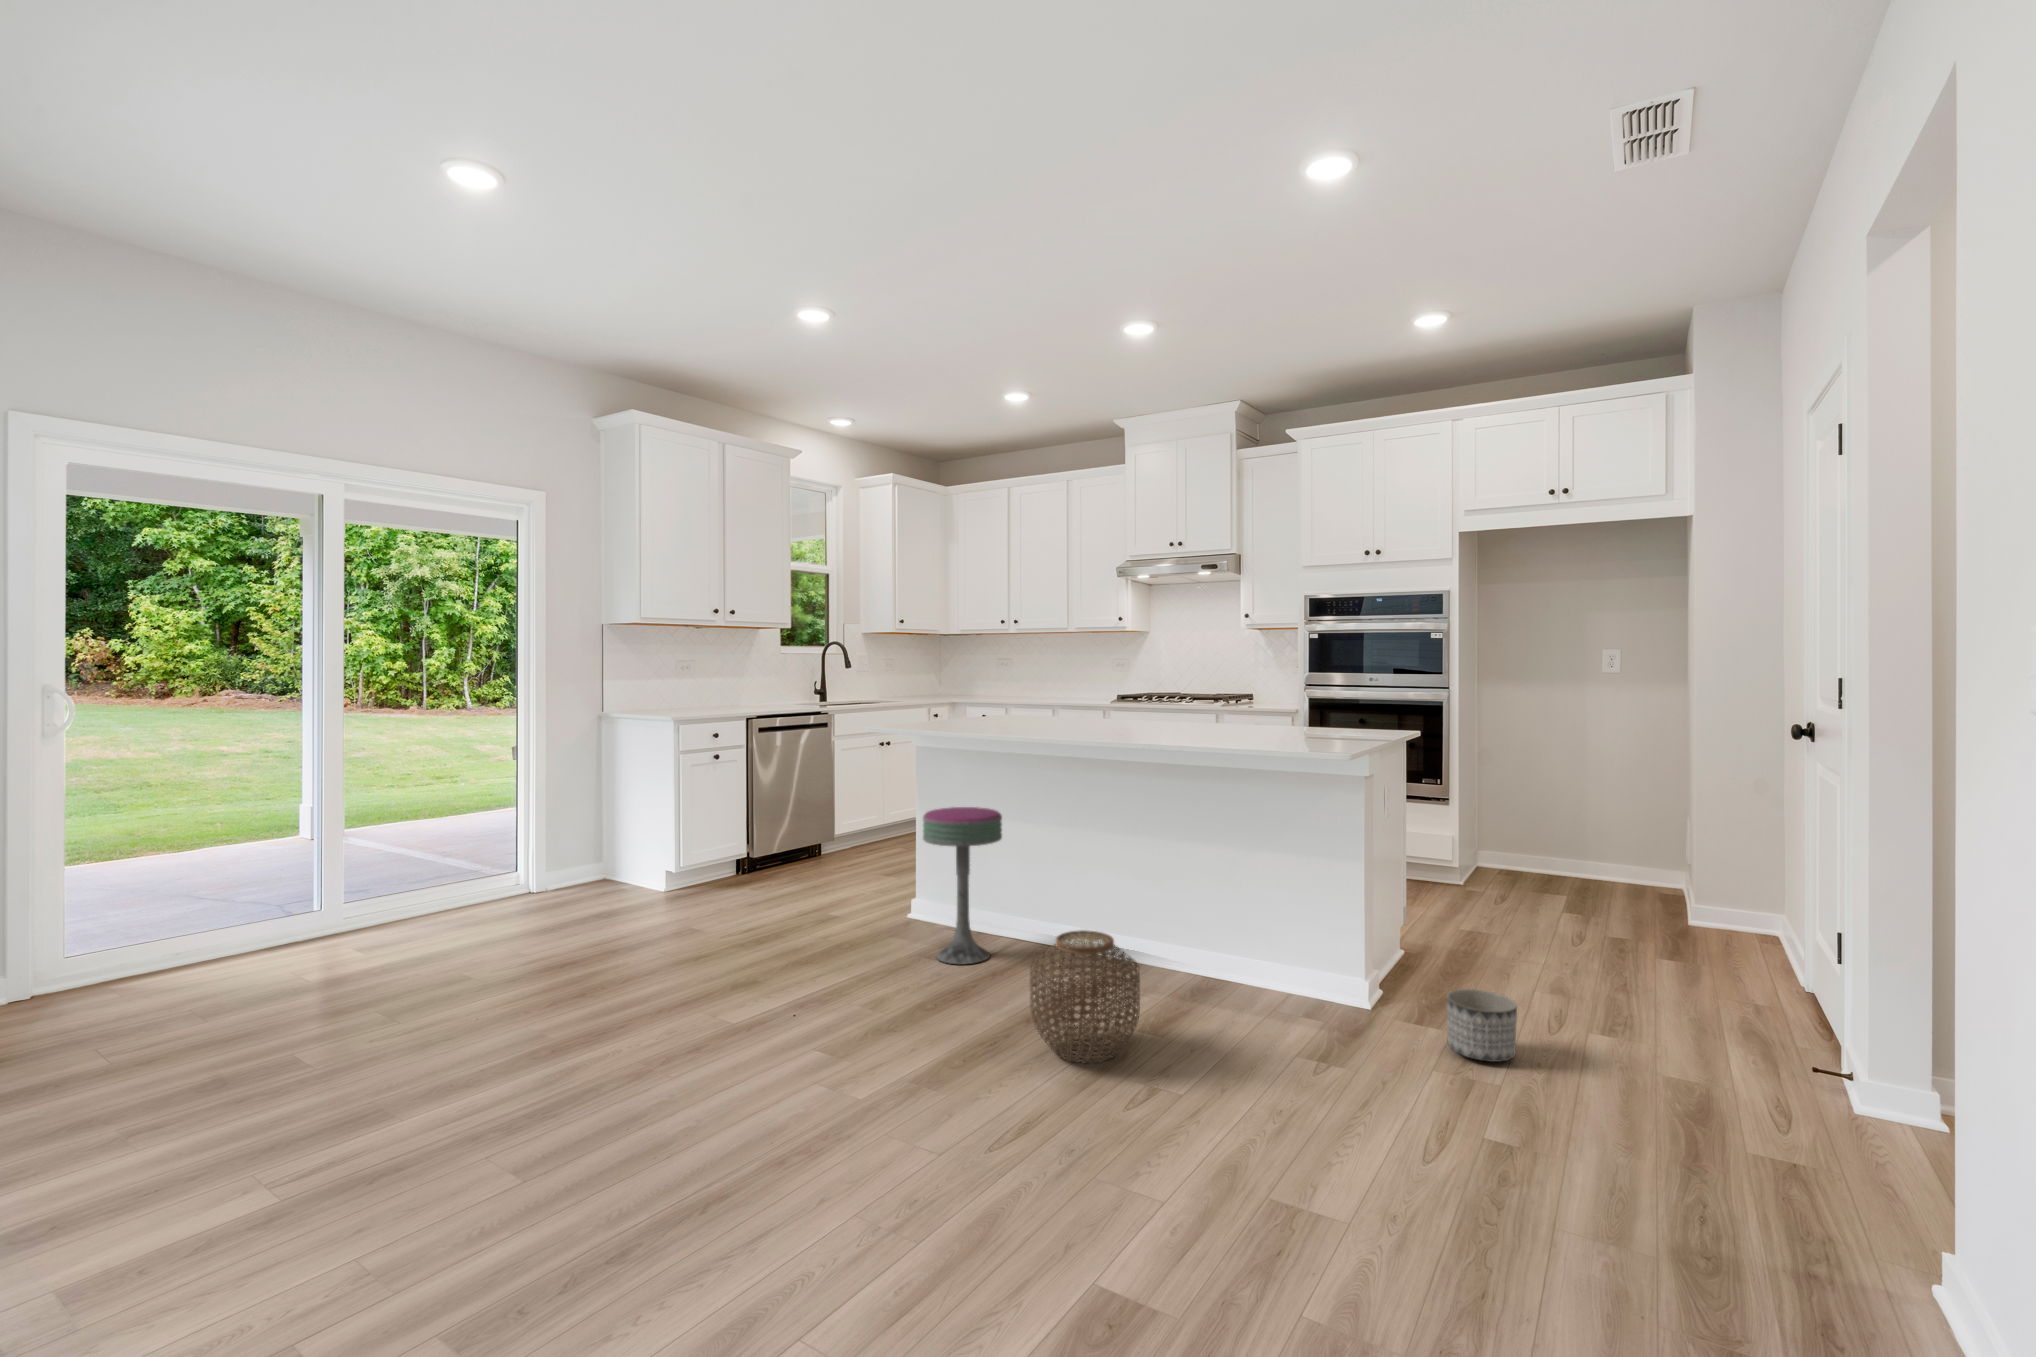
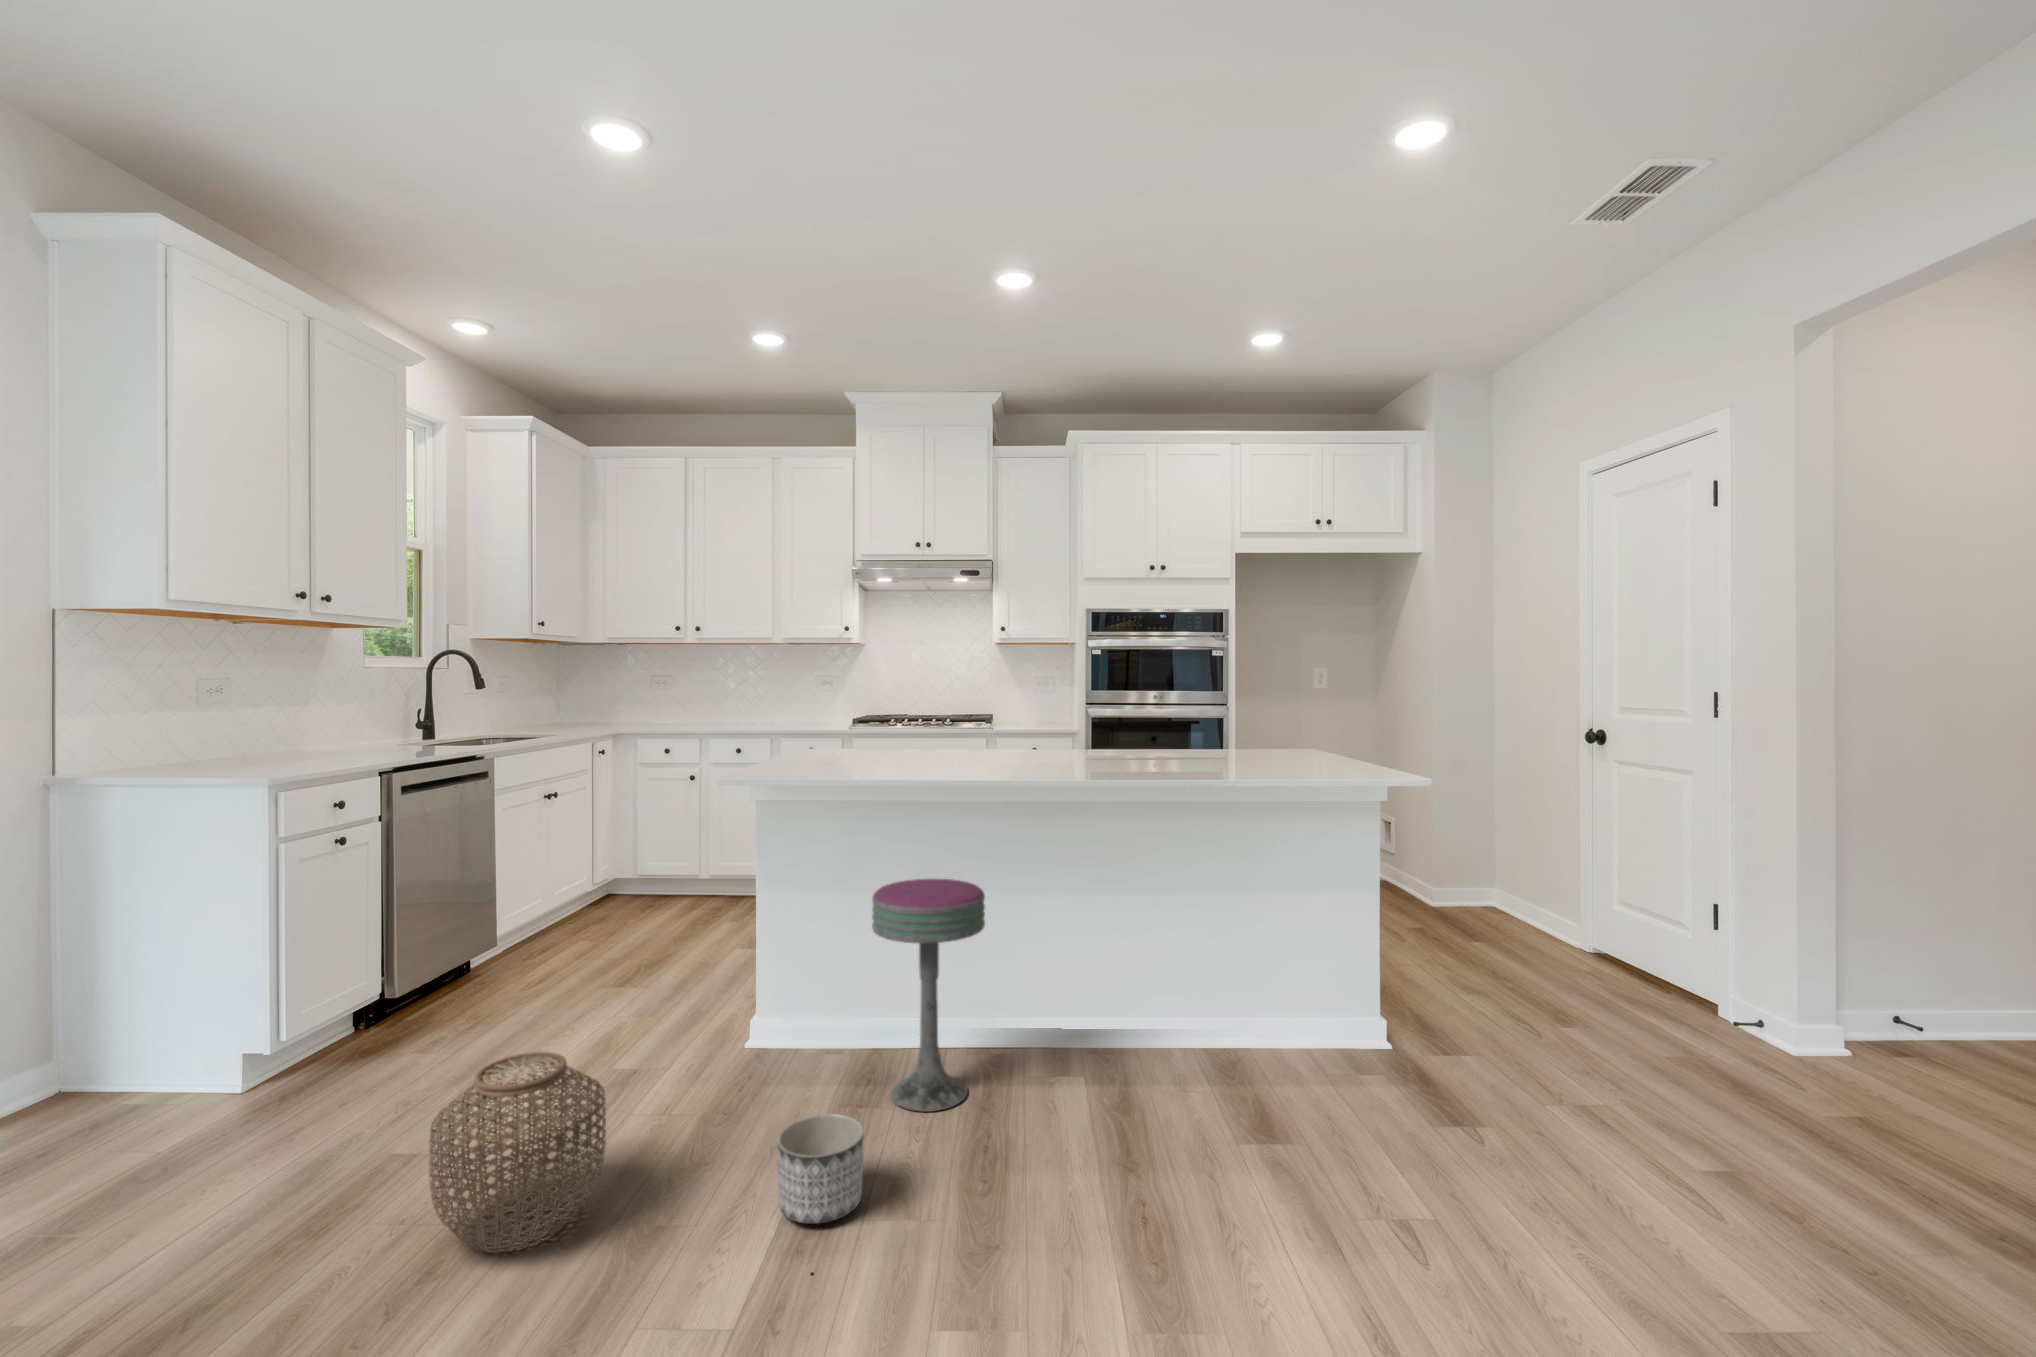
woven basket: present [1030,930,1140,1063] -> present [429,1052,606,1253]
planter: present [1447,989,1517,1062] -> present [777,1114,864,1224]

